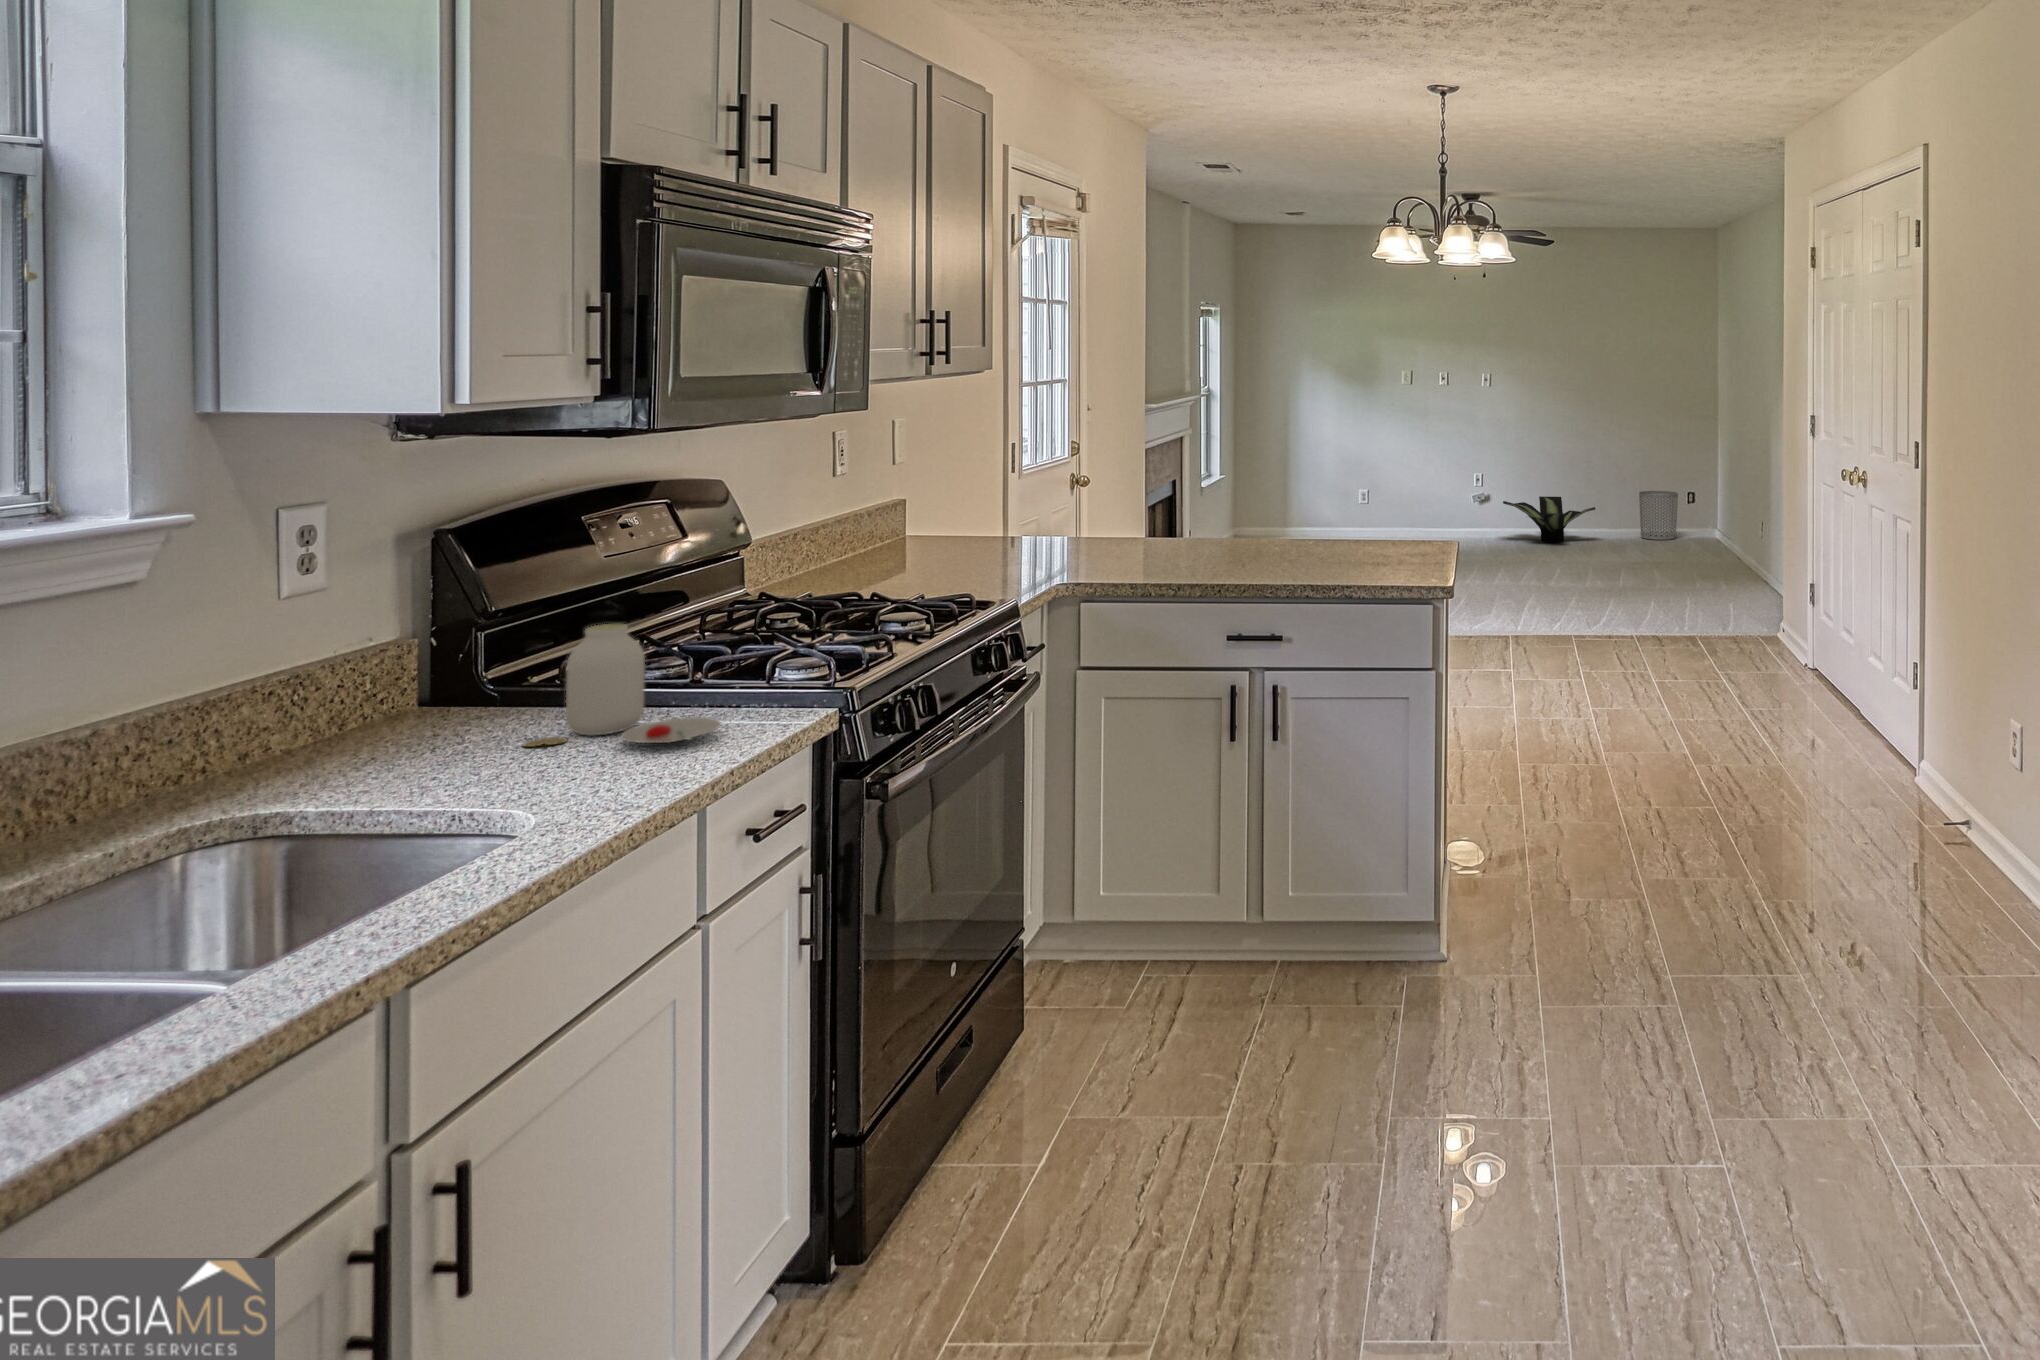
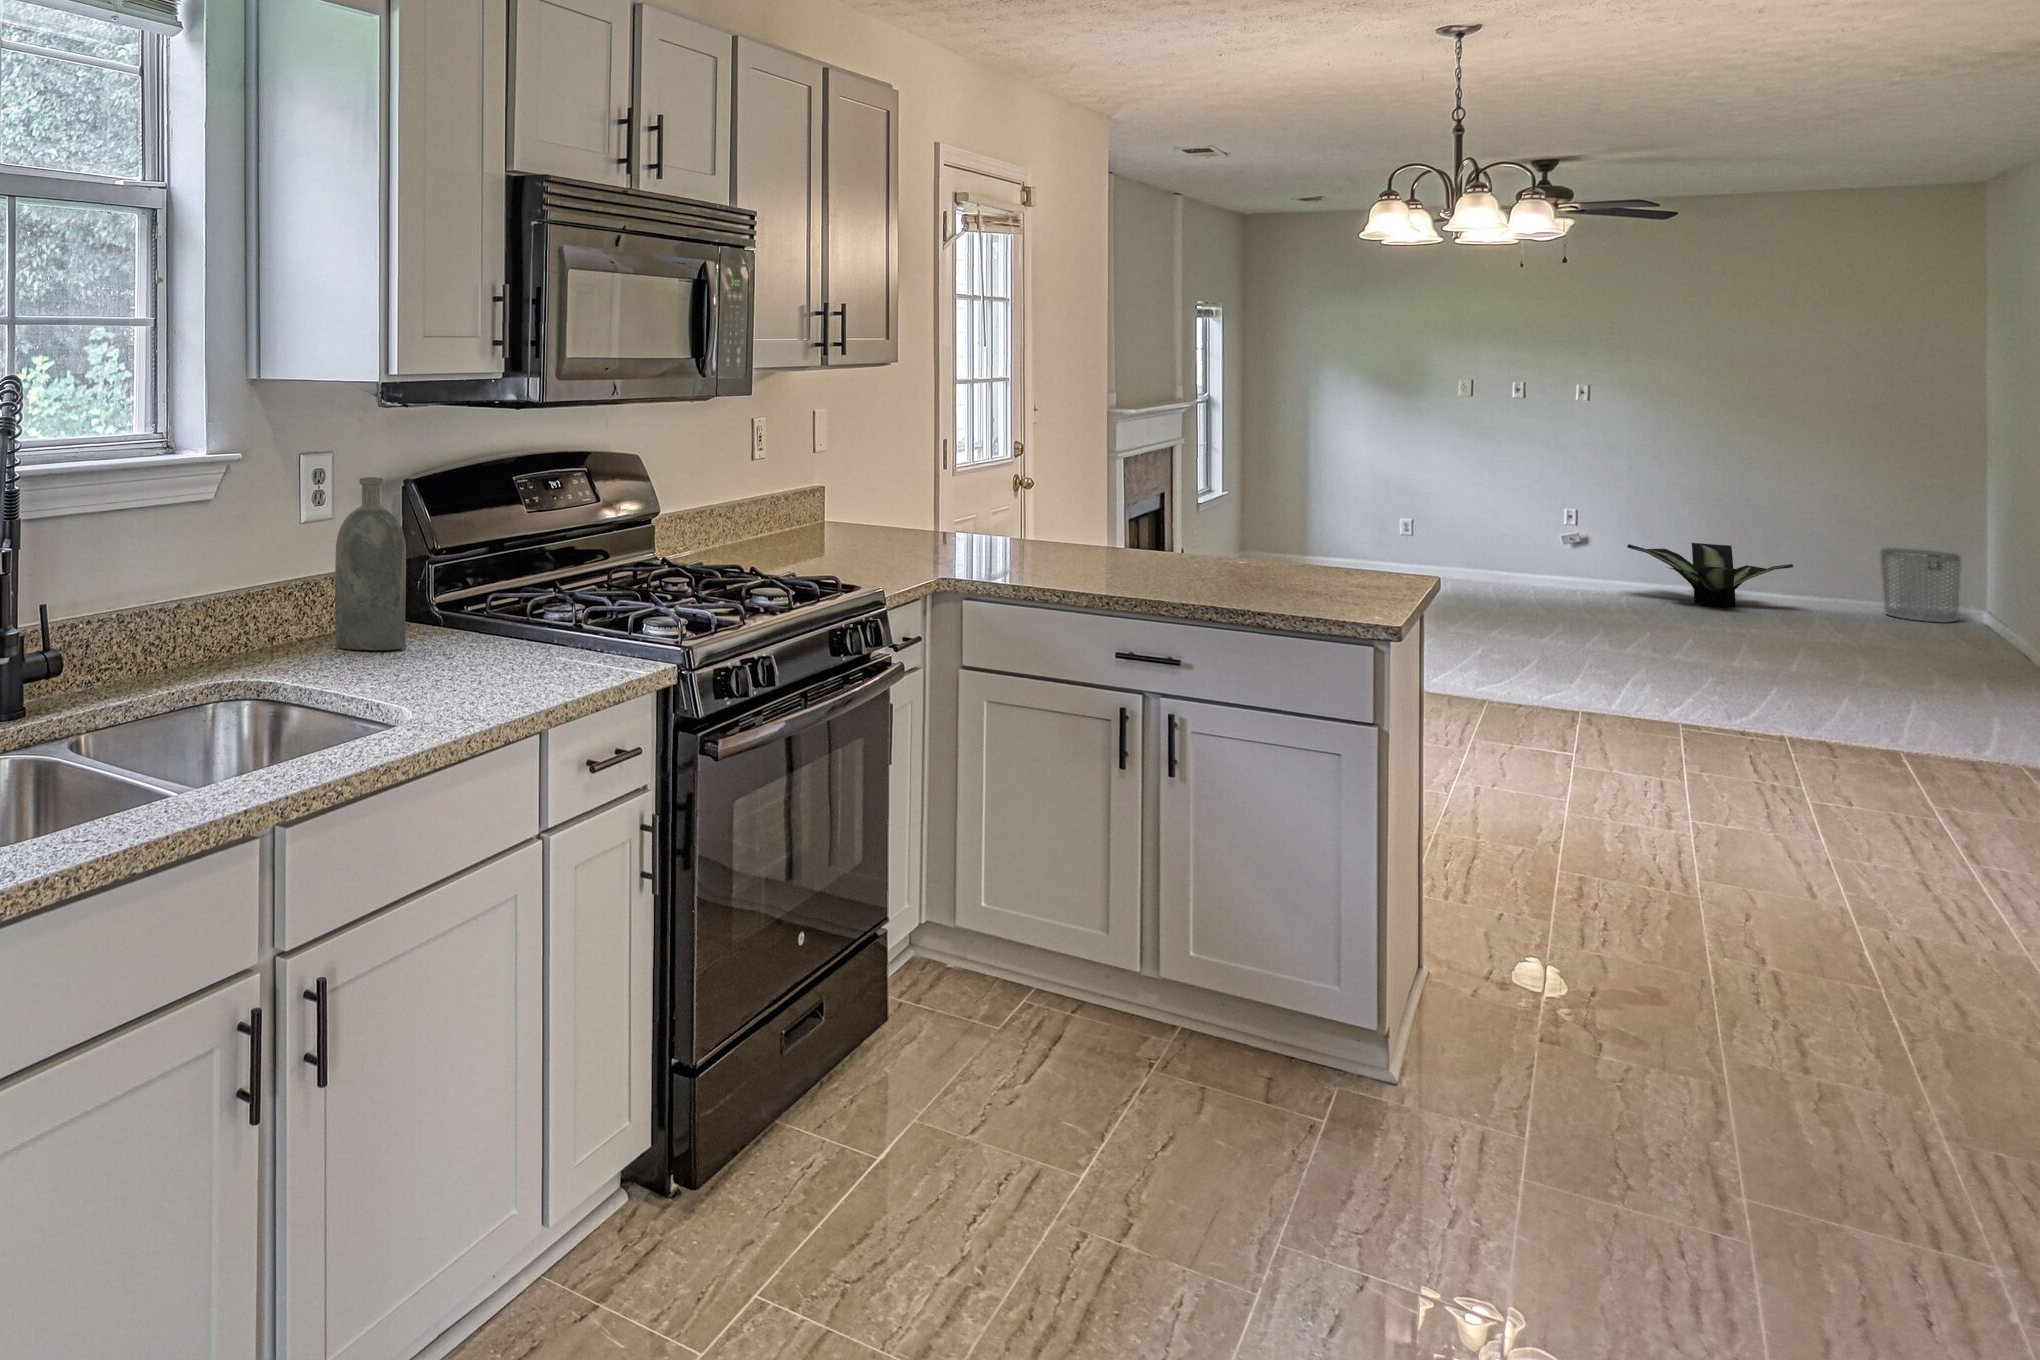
bottle: none [345,534,465,761] -> present [335,477,406,650]
jar: present [523,624,721,747] -> none [440,564,574,672]

